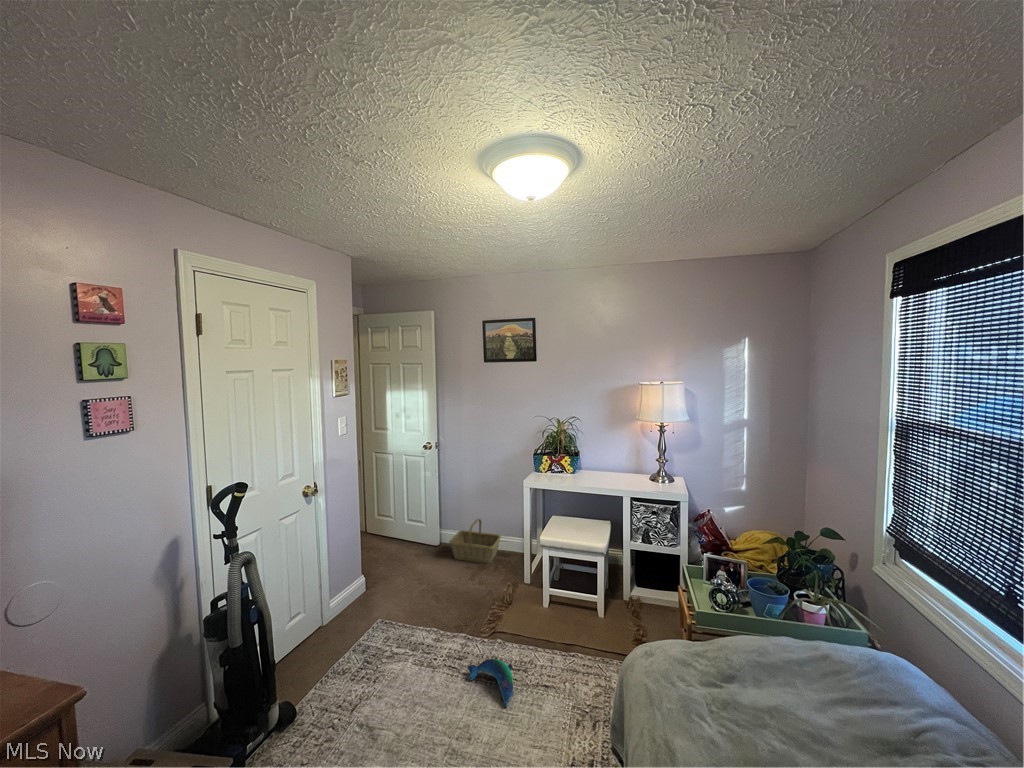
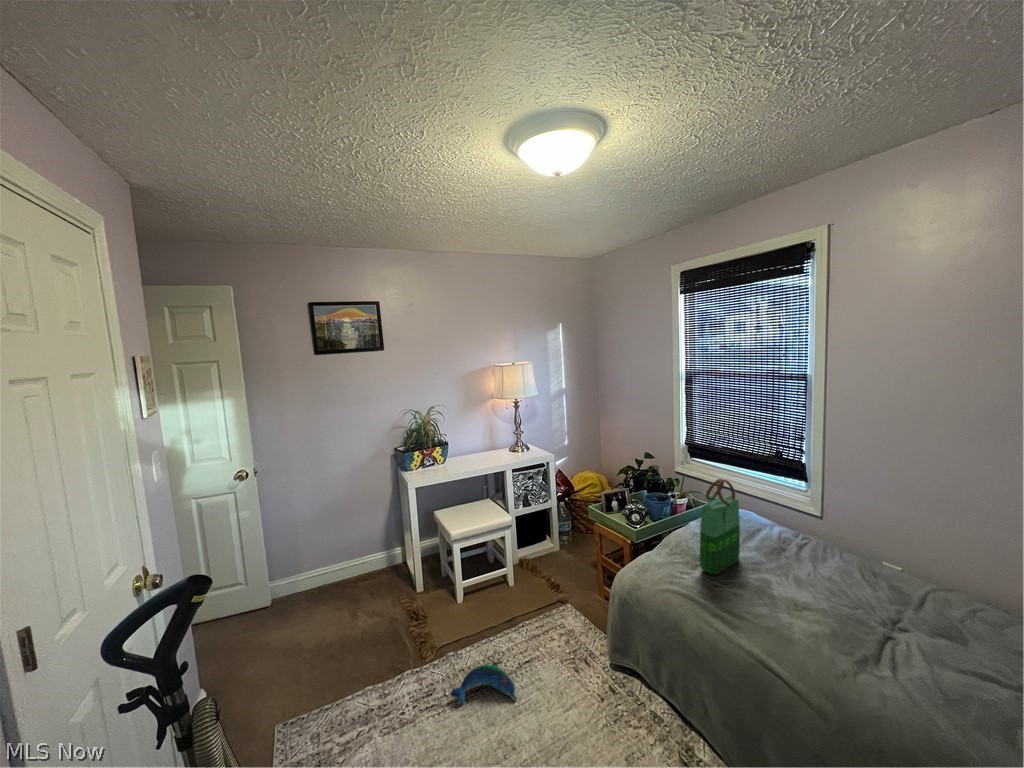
basket: present [449,519,501,563] -> none [294,549,362,612]
tote bag: none [705,579,791,720] -> present [700,479,740,575]

